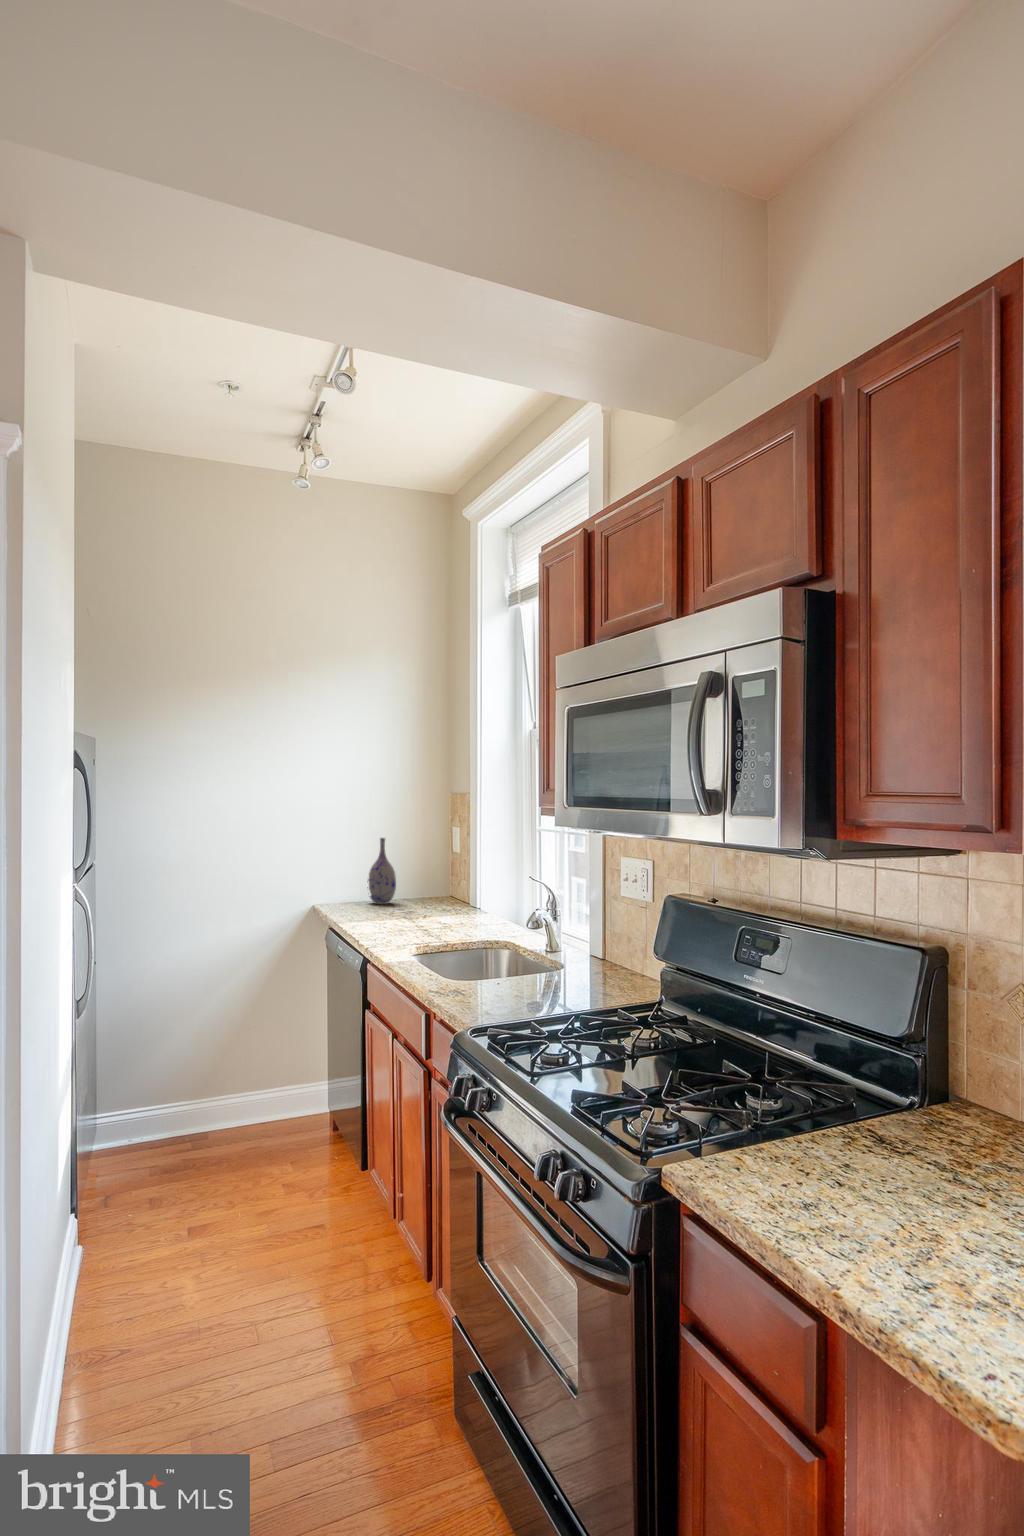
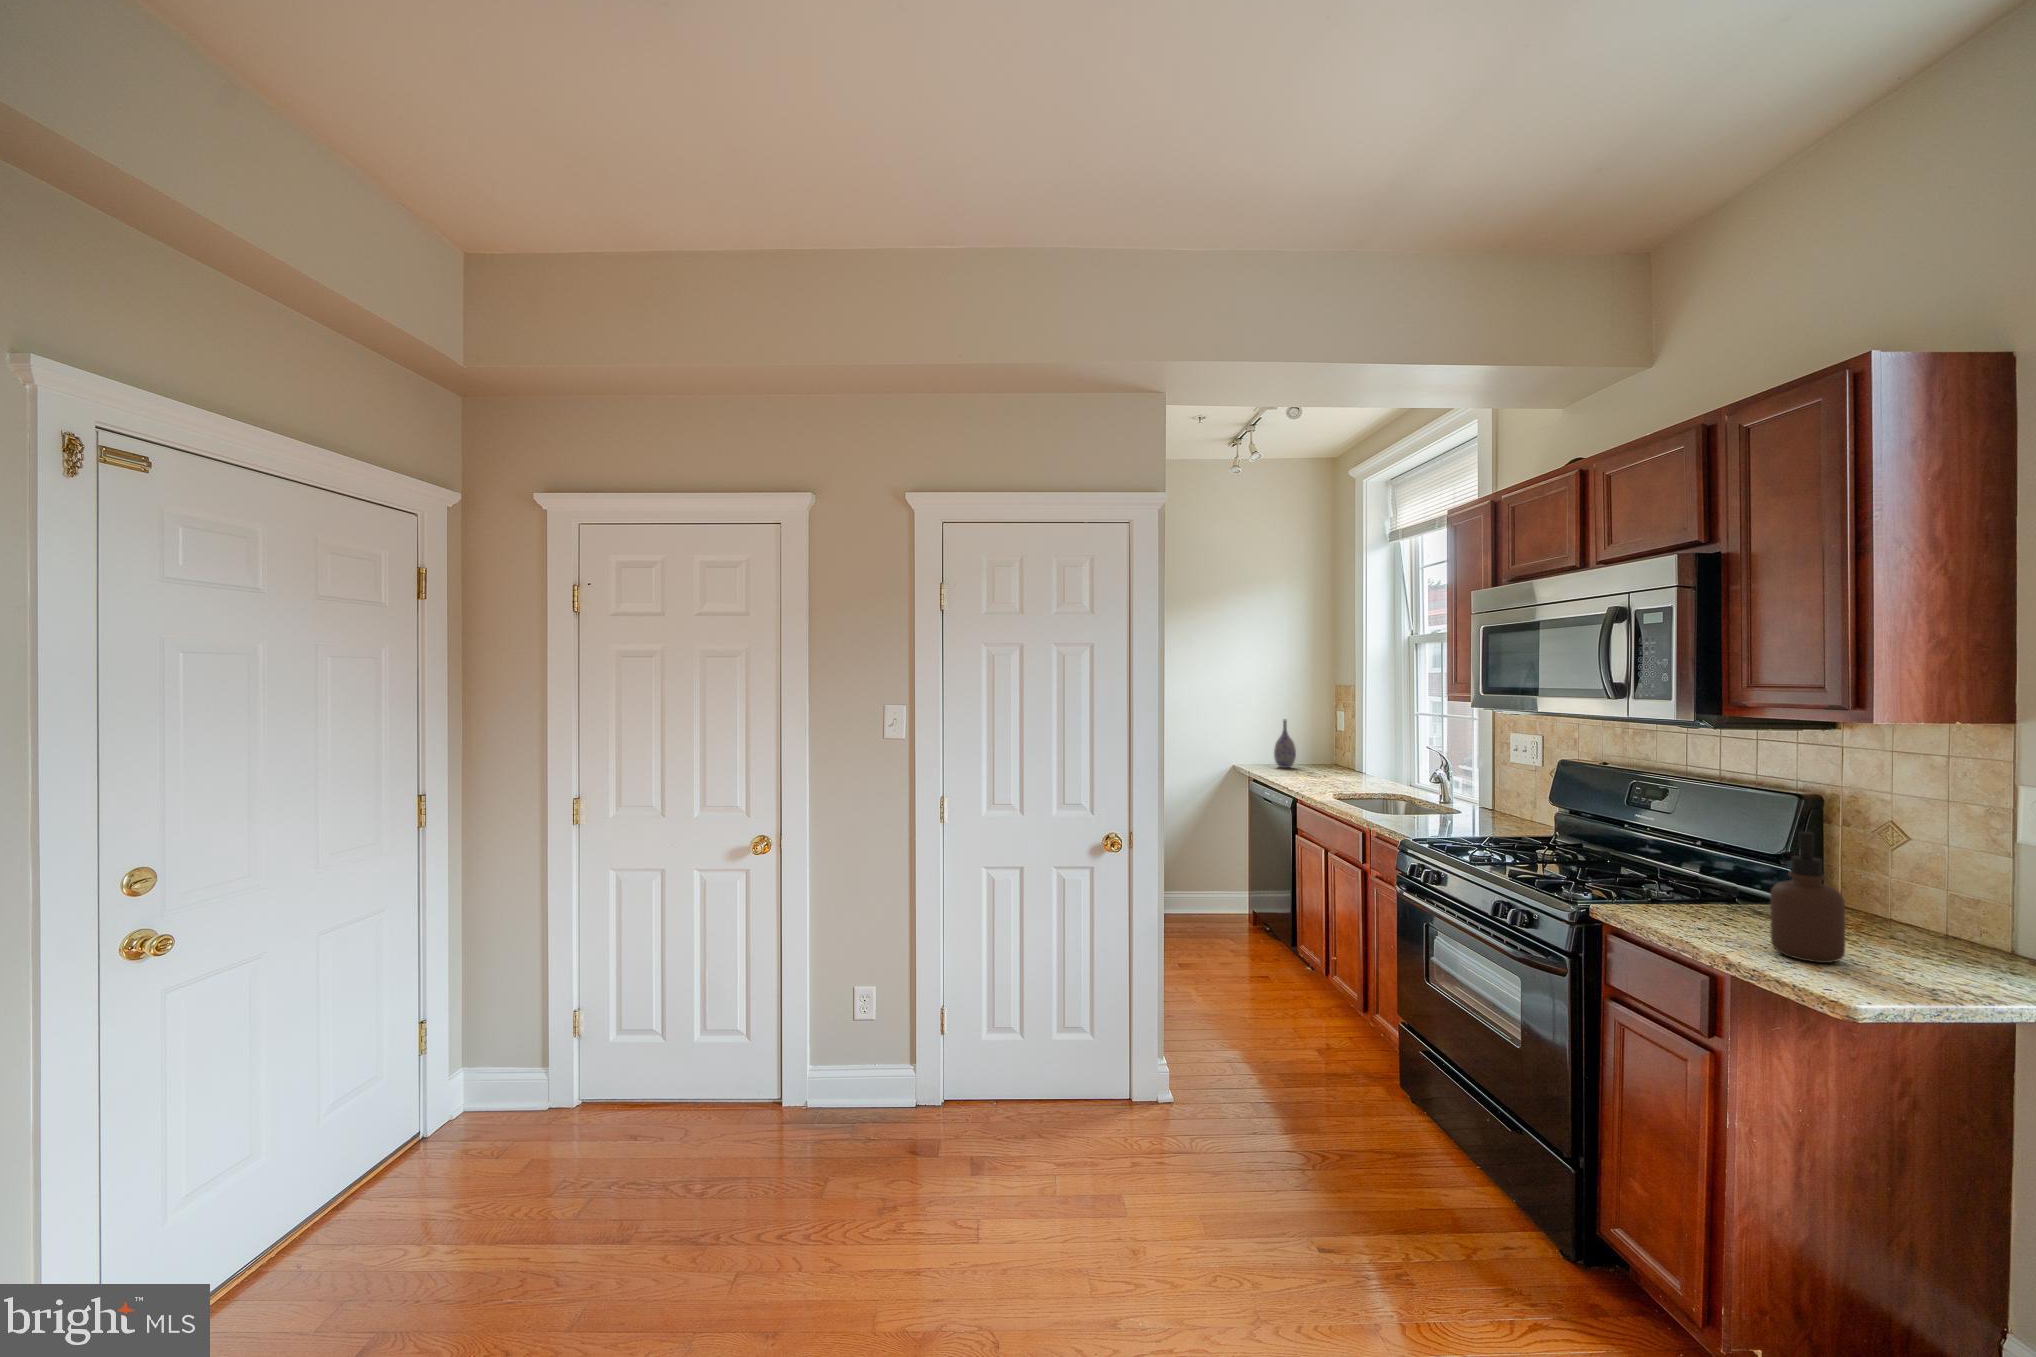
soap dispenser: none [877,1023,971,1240] -> present [1770,832,1845,963]

